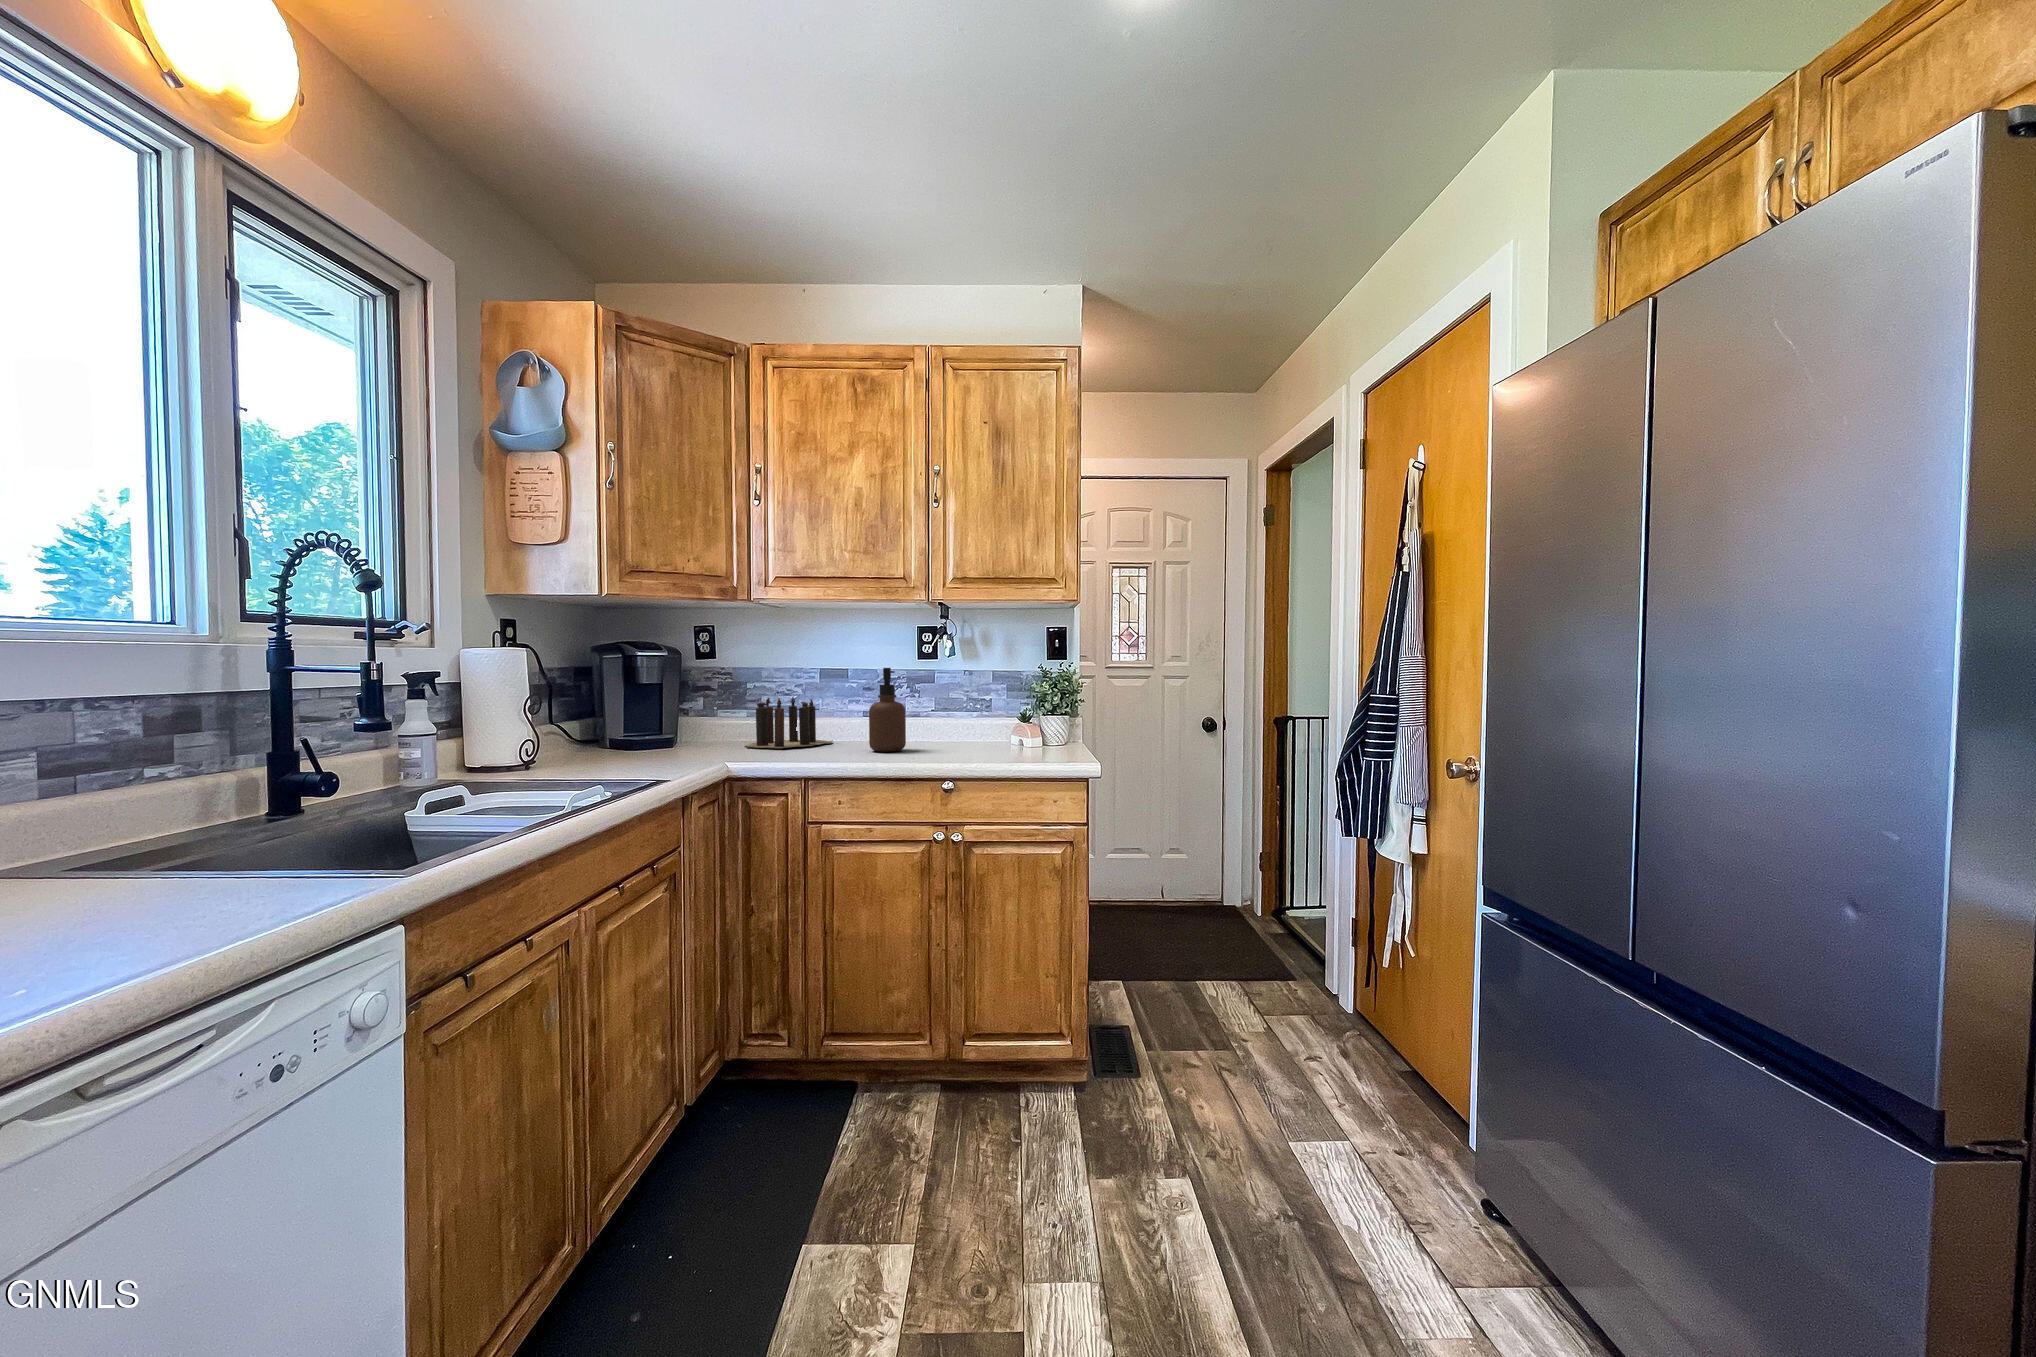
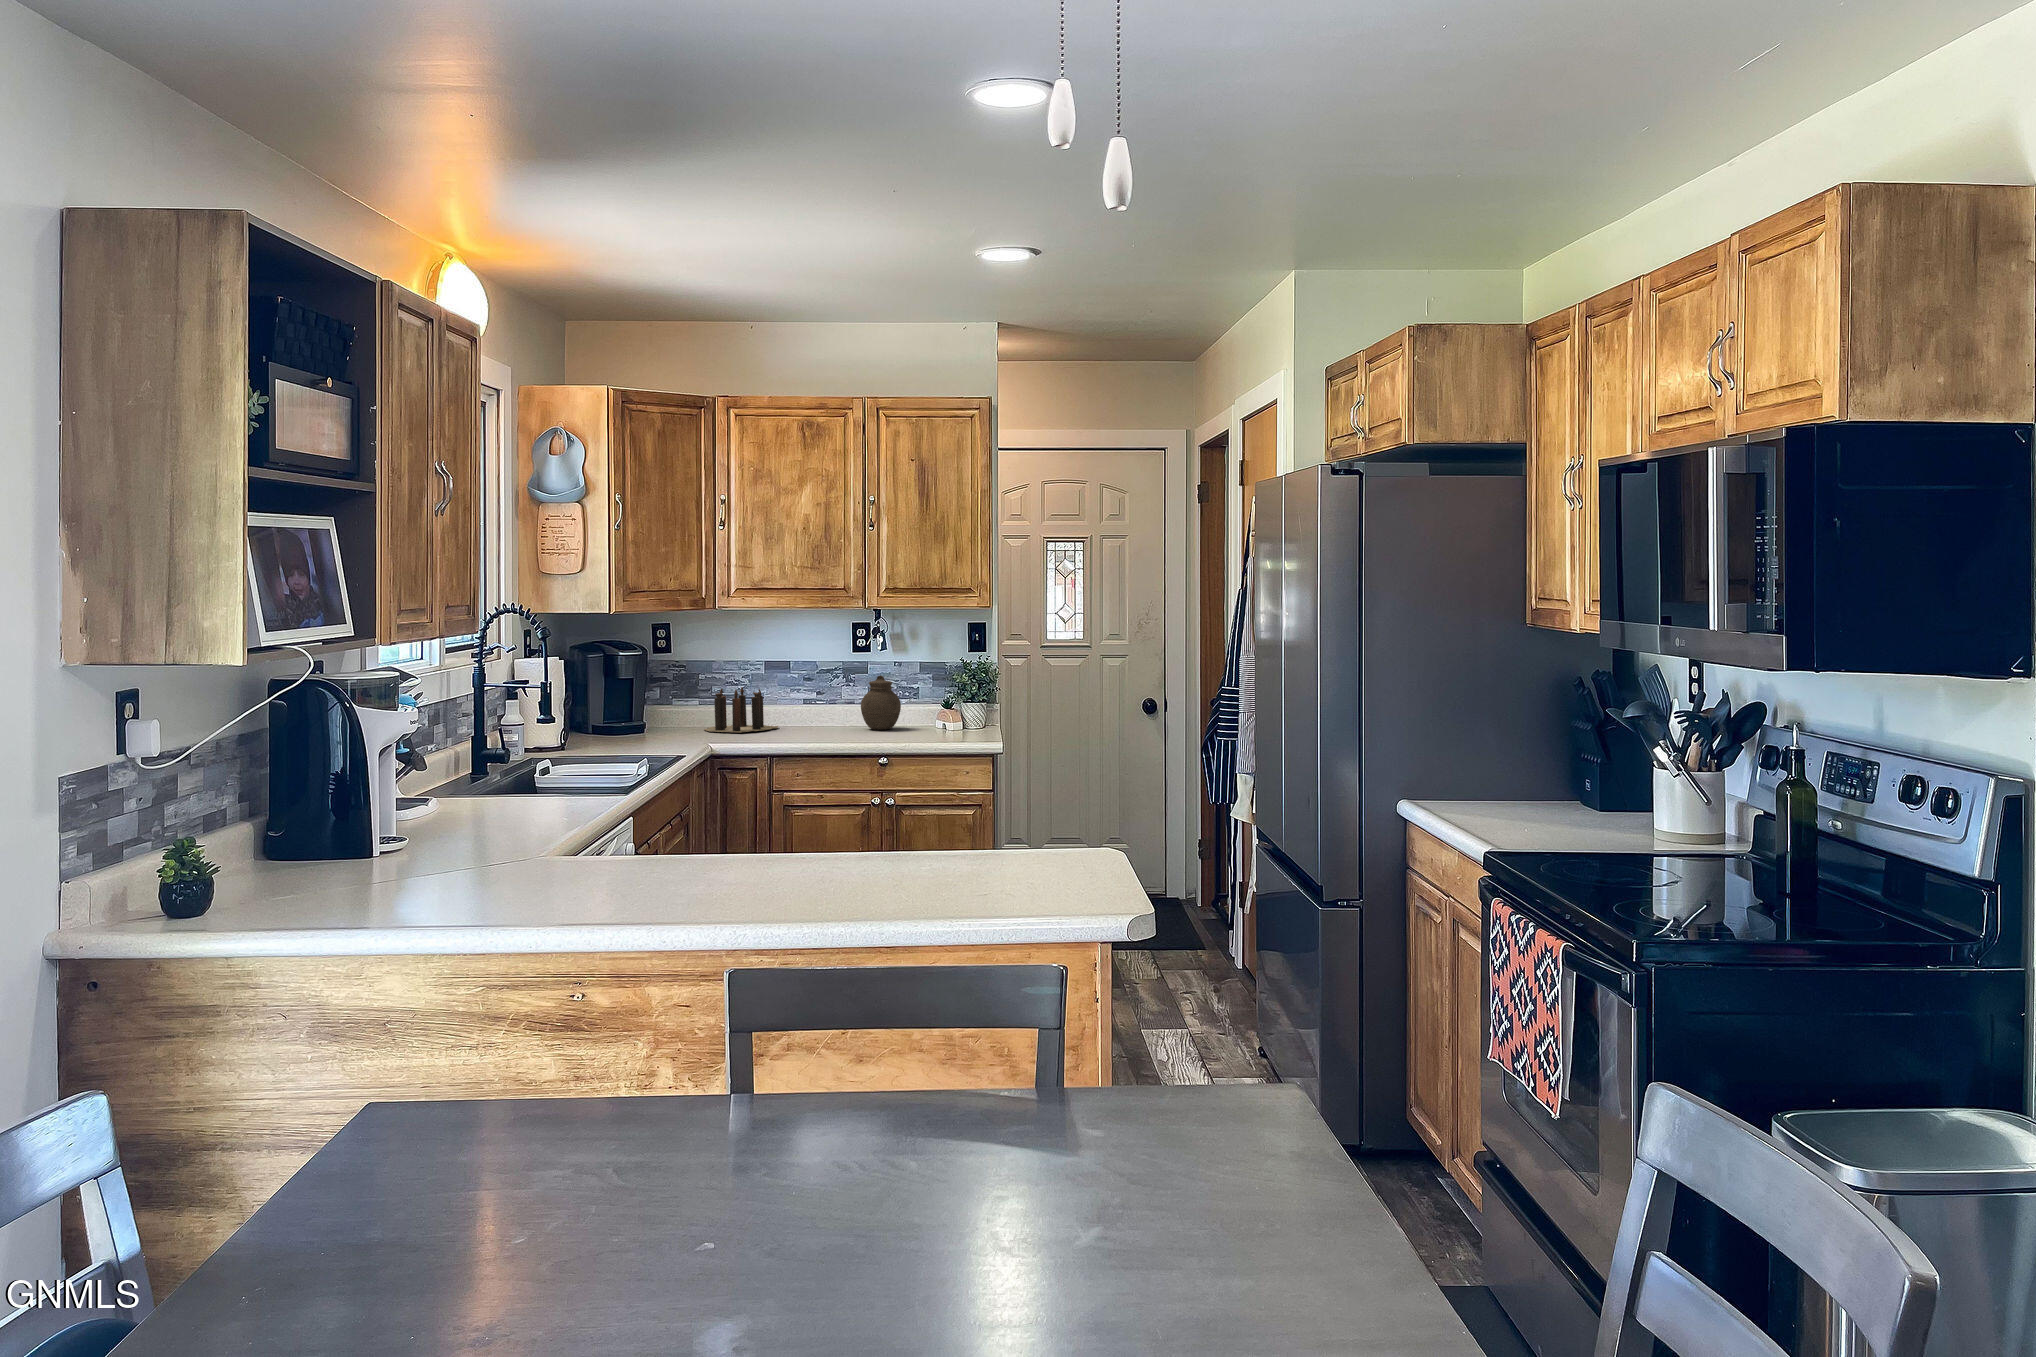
soap dispenser: present [869,668,906,752] -> none [815,665,846,735]
jar: none [926,683,971,745] -> present [861,676,901,730]

